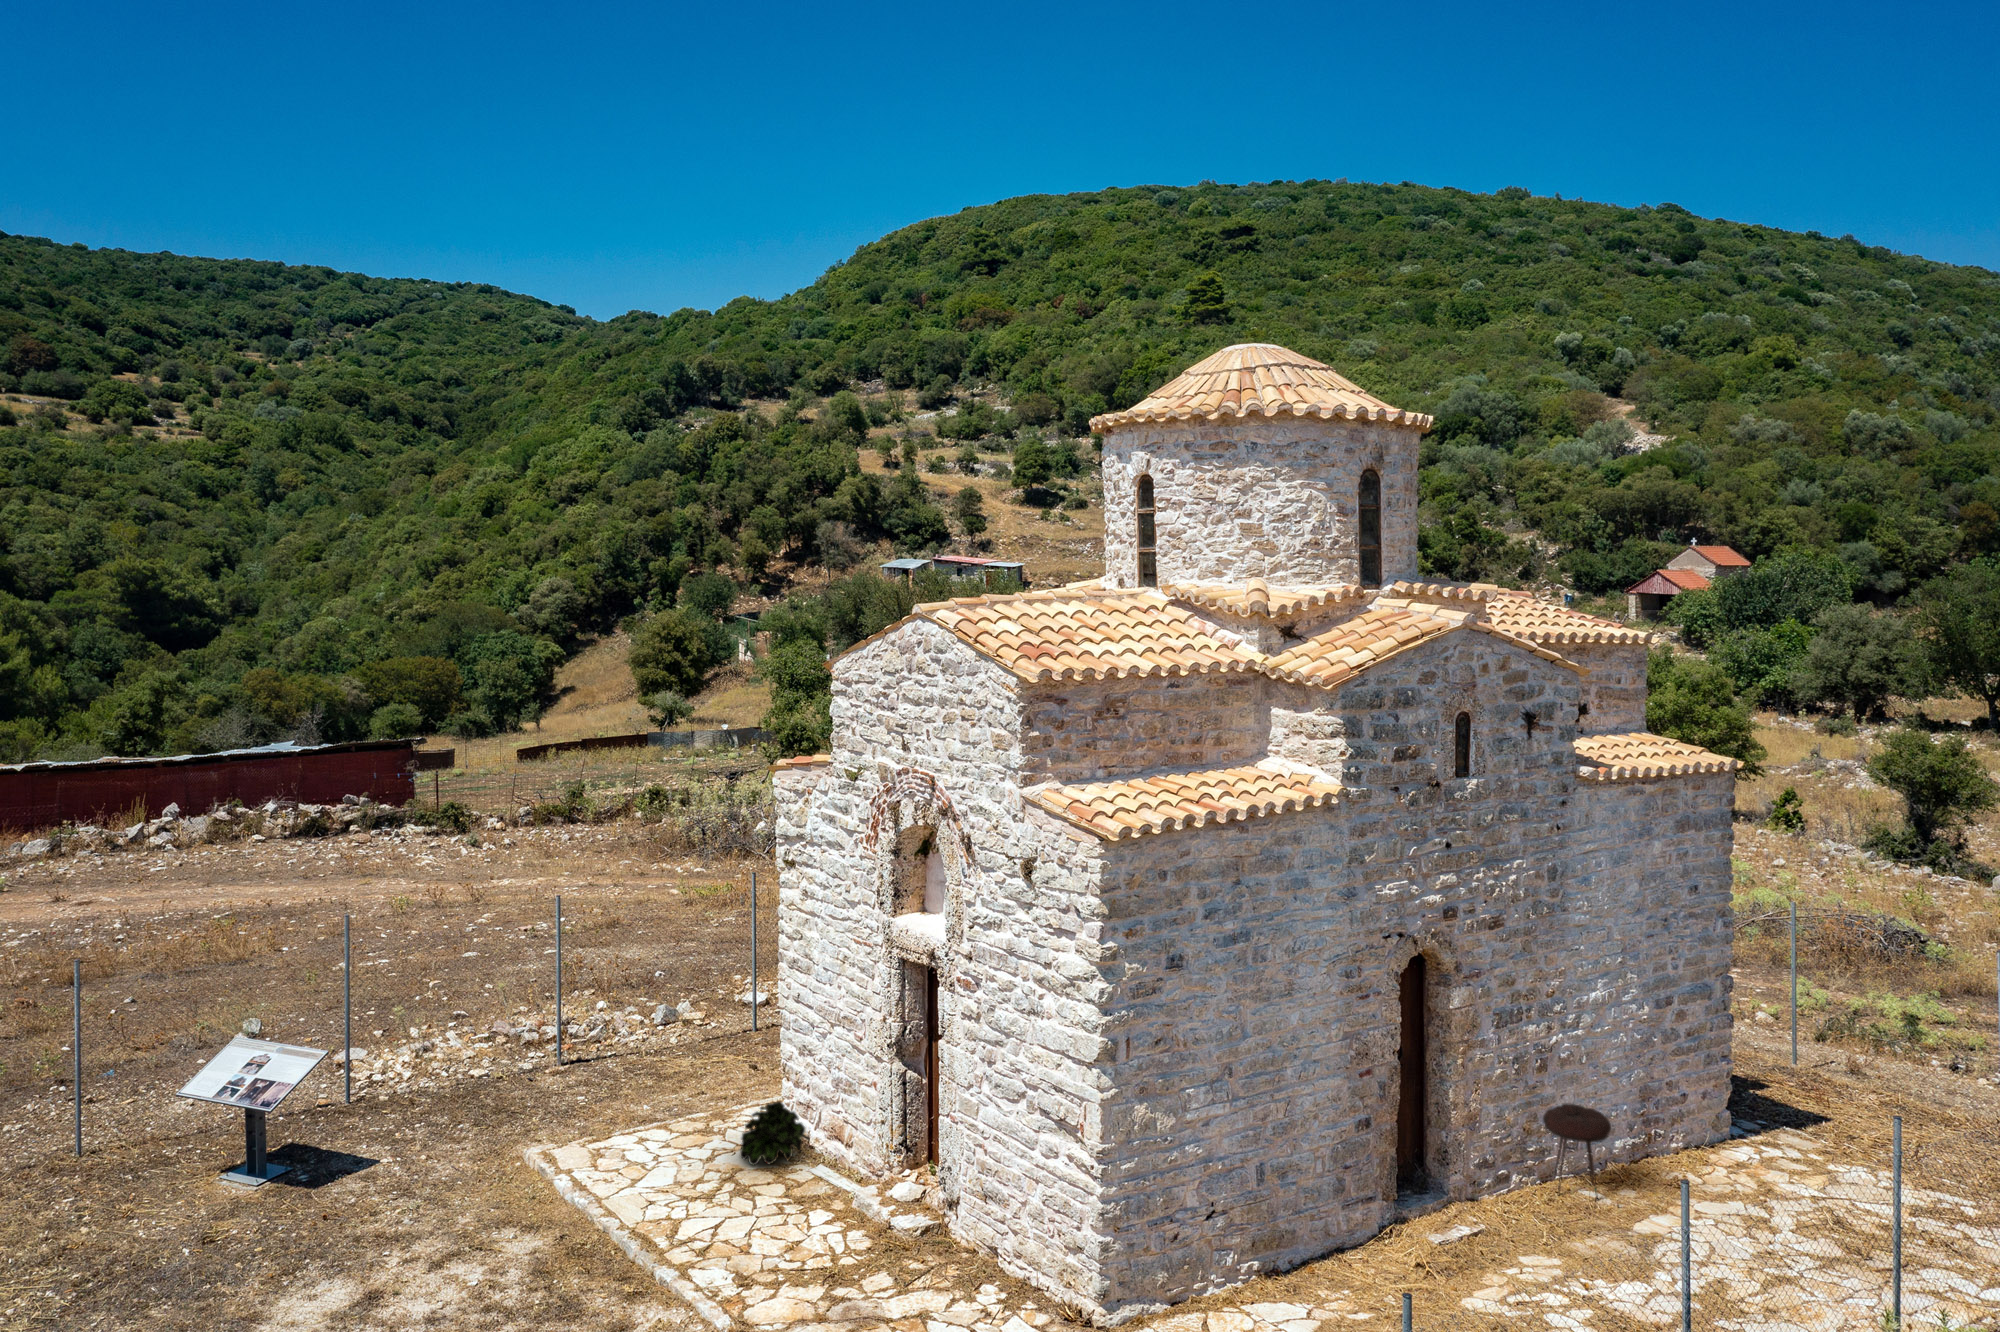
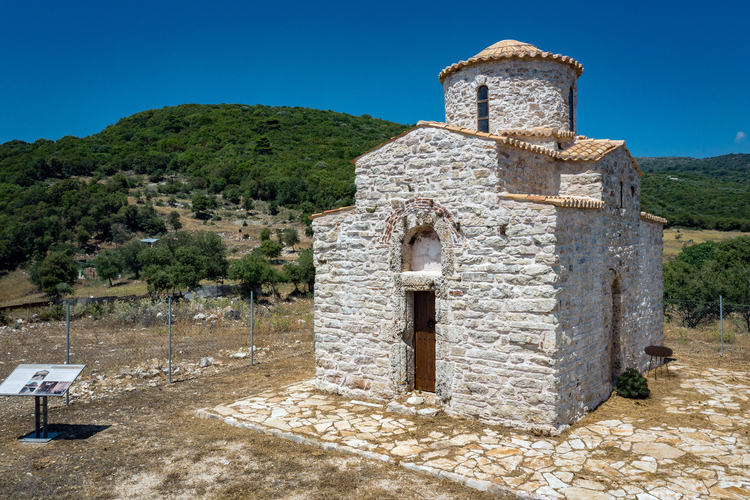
potted plant: present [740,1101,810,1165] -> present [613,368,651,397]

